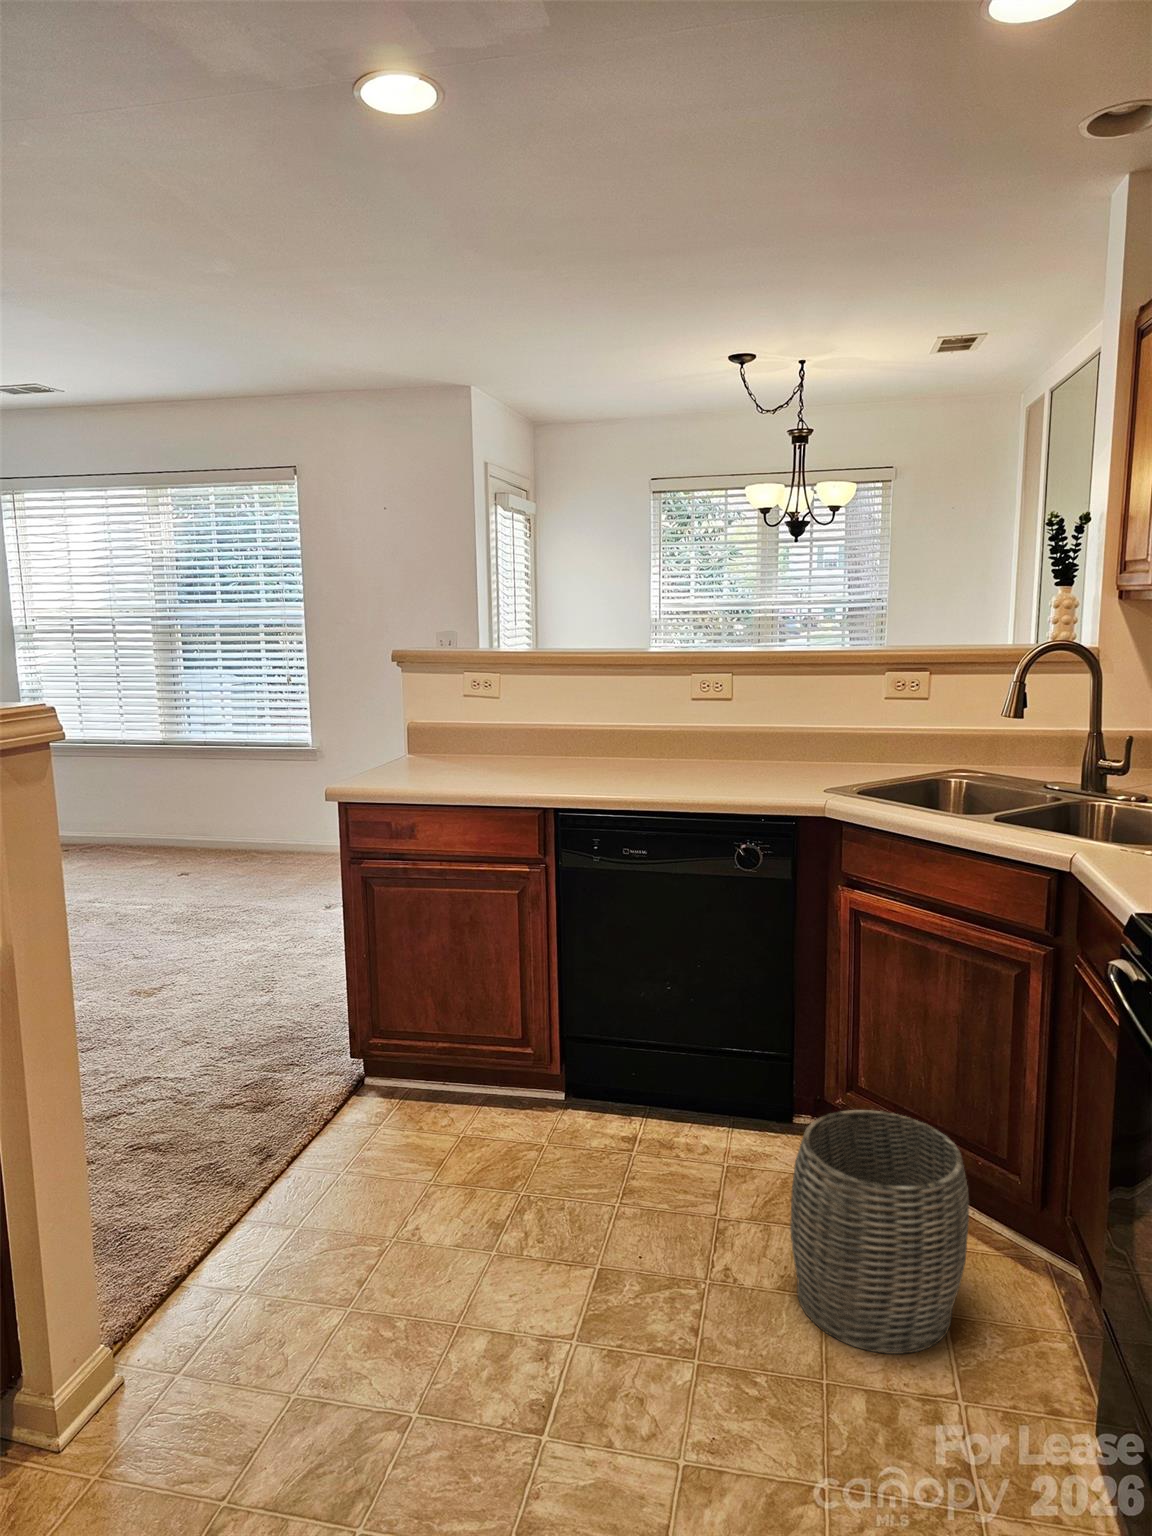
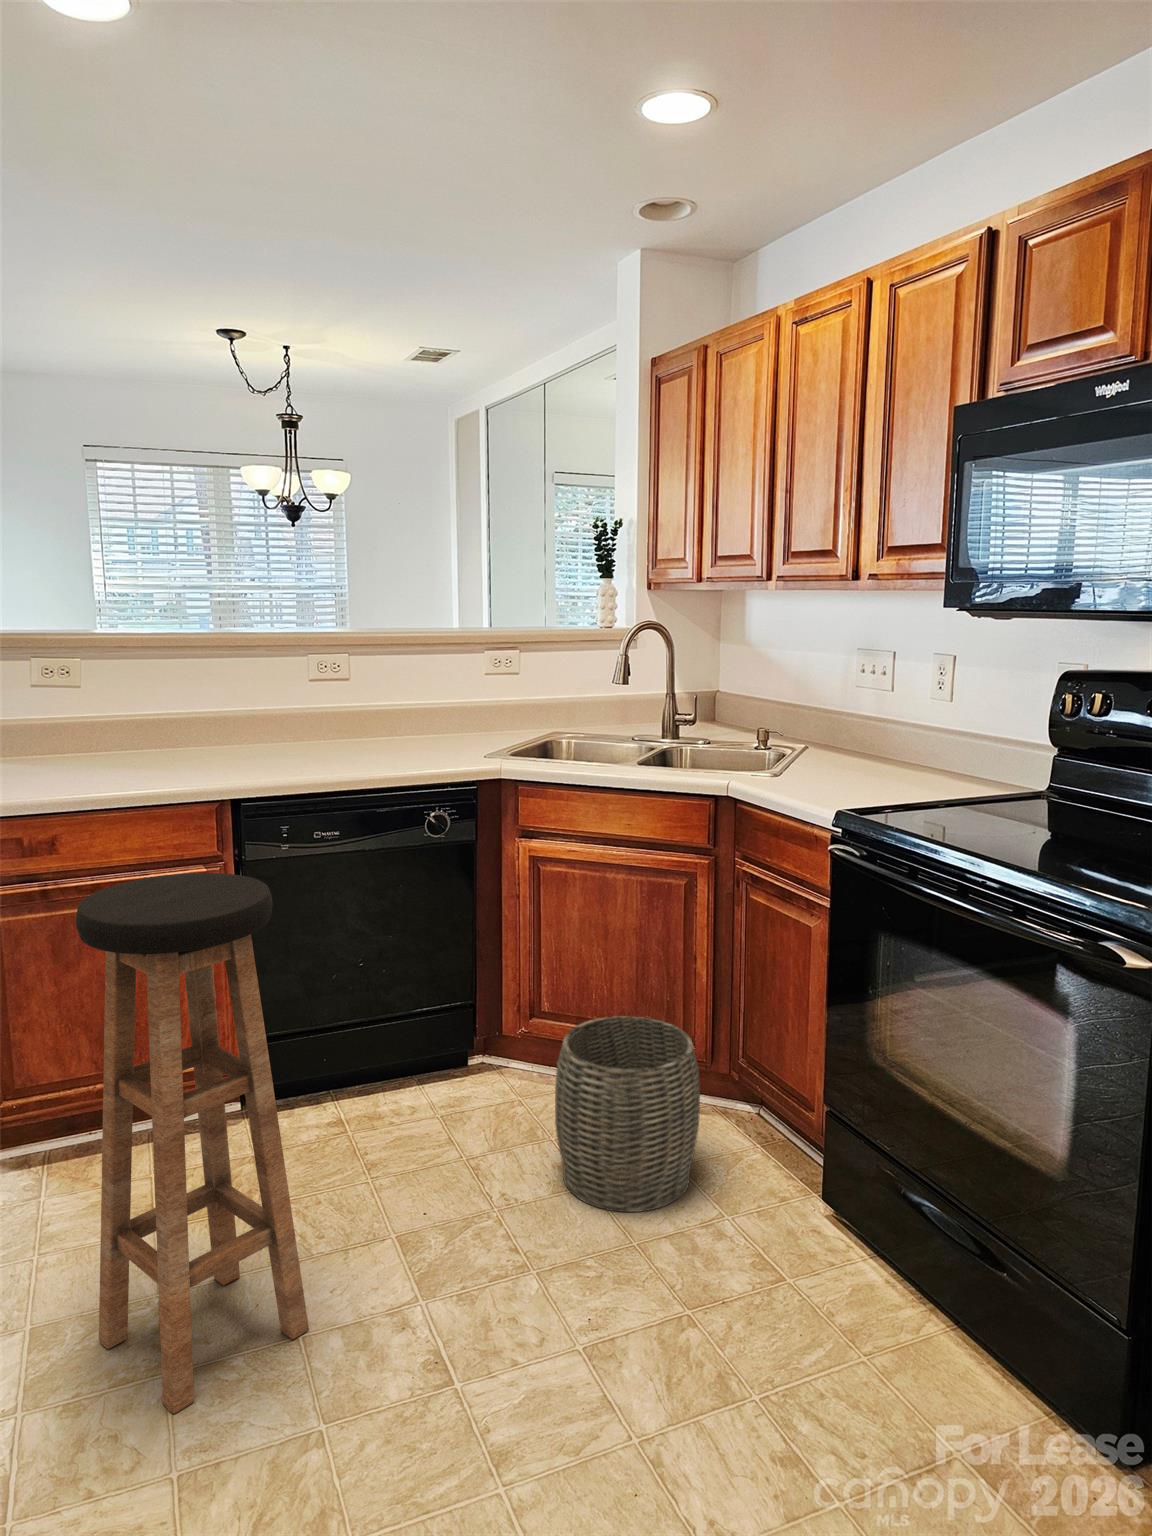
bar stool: none [298,869,468,1344] -> present [76,873,309,1414]

